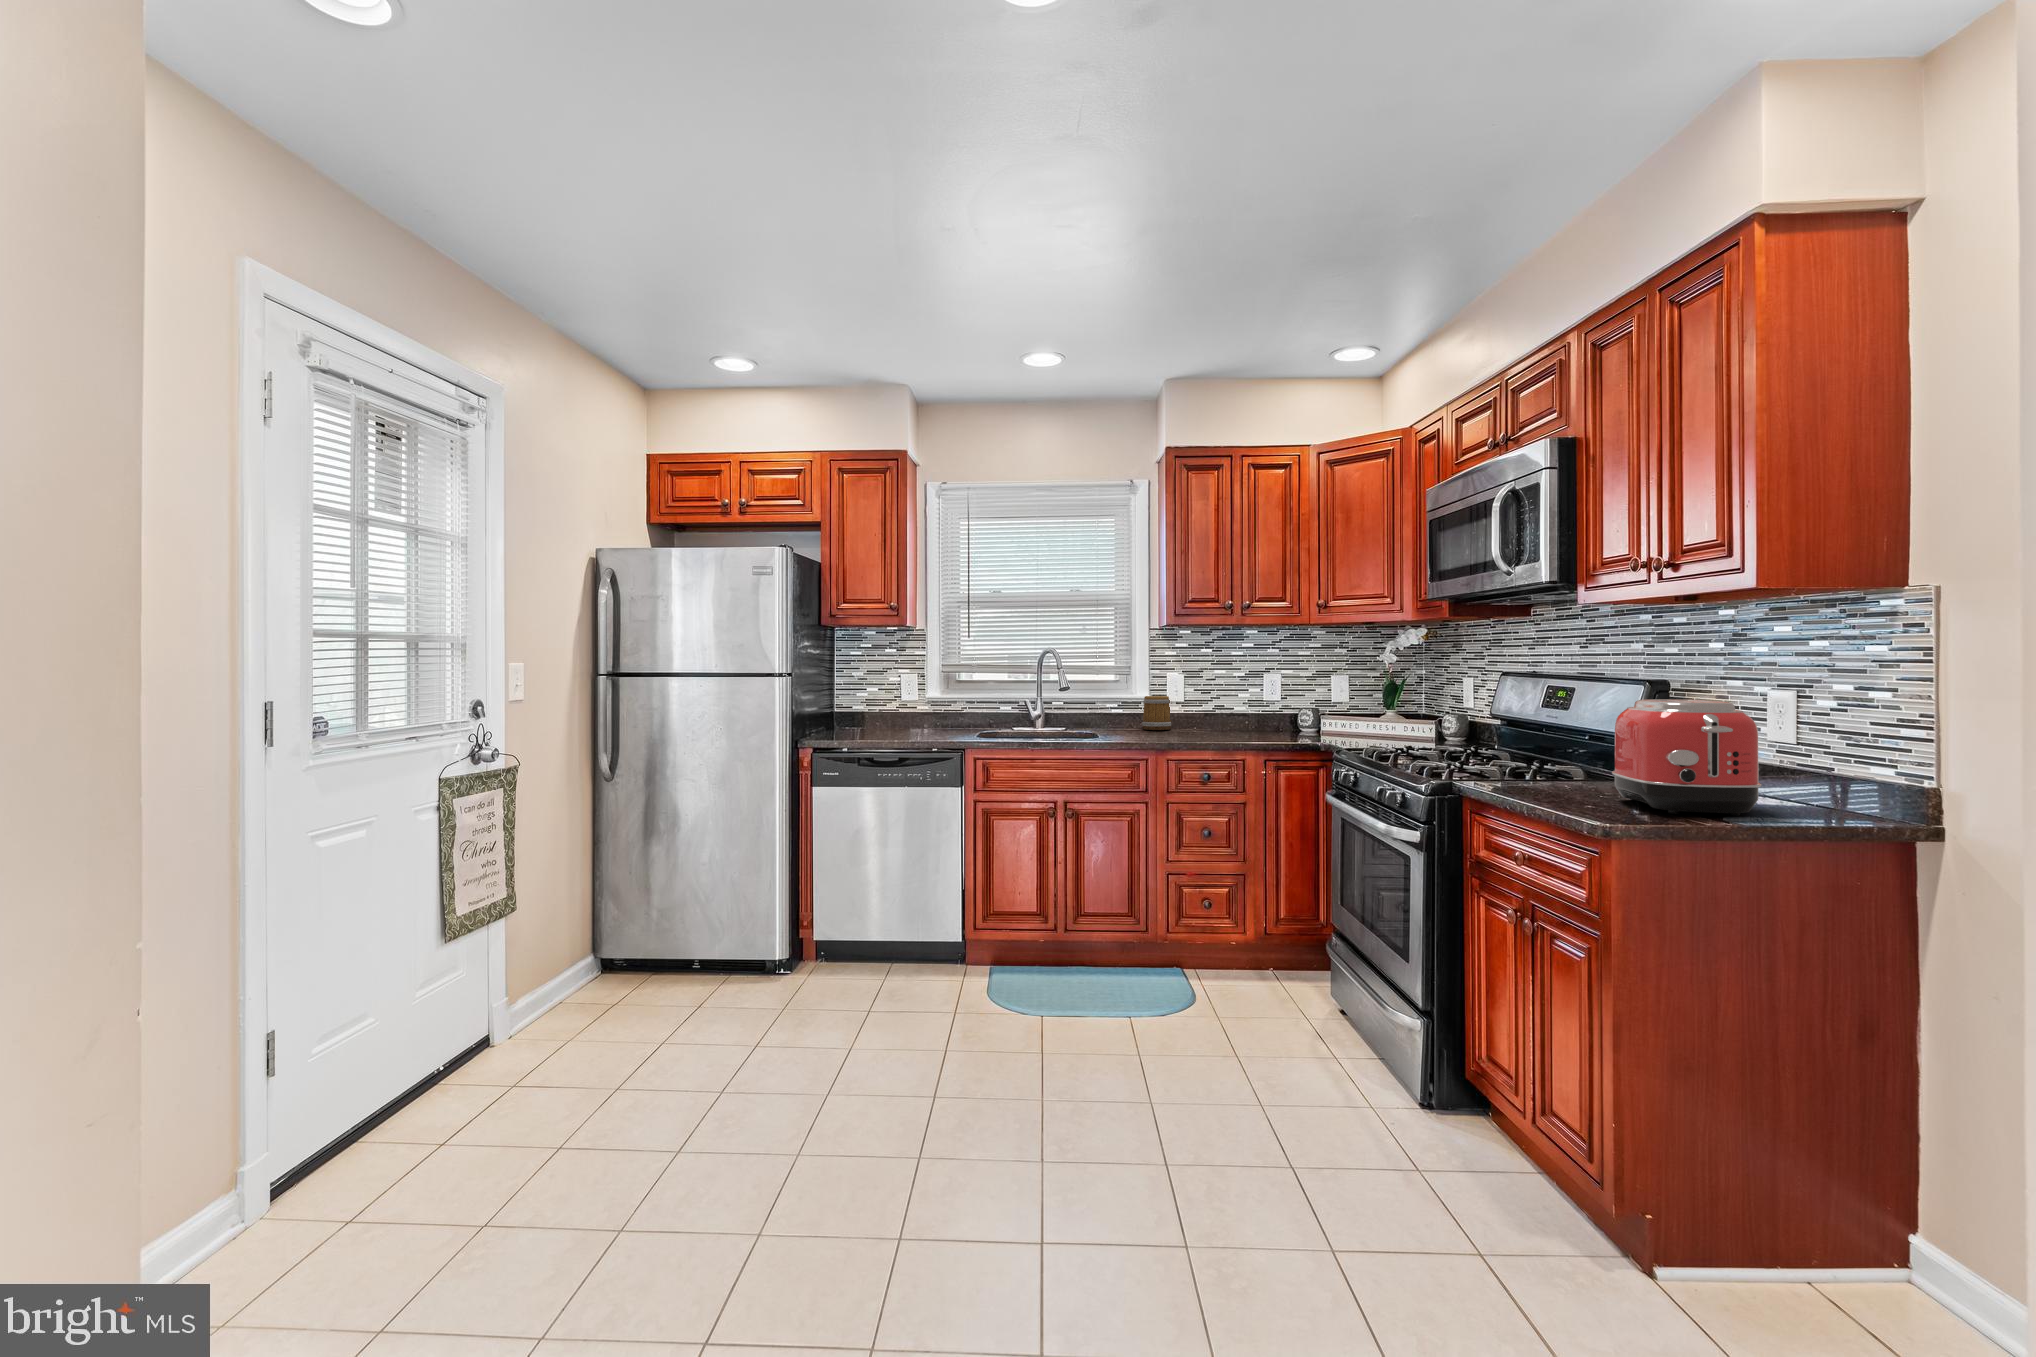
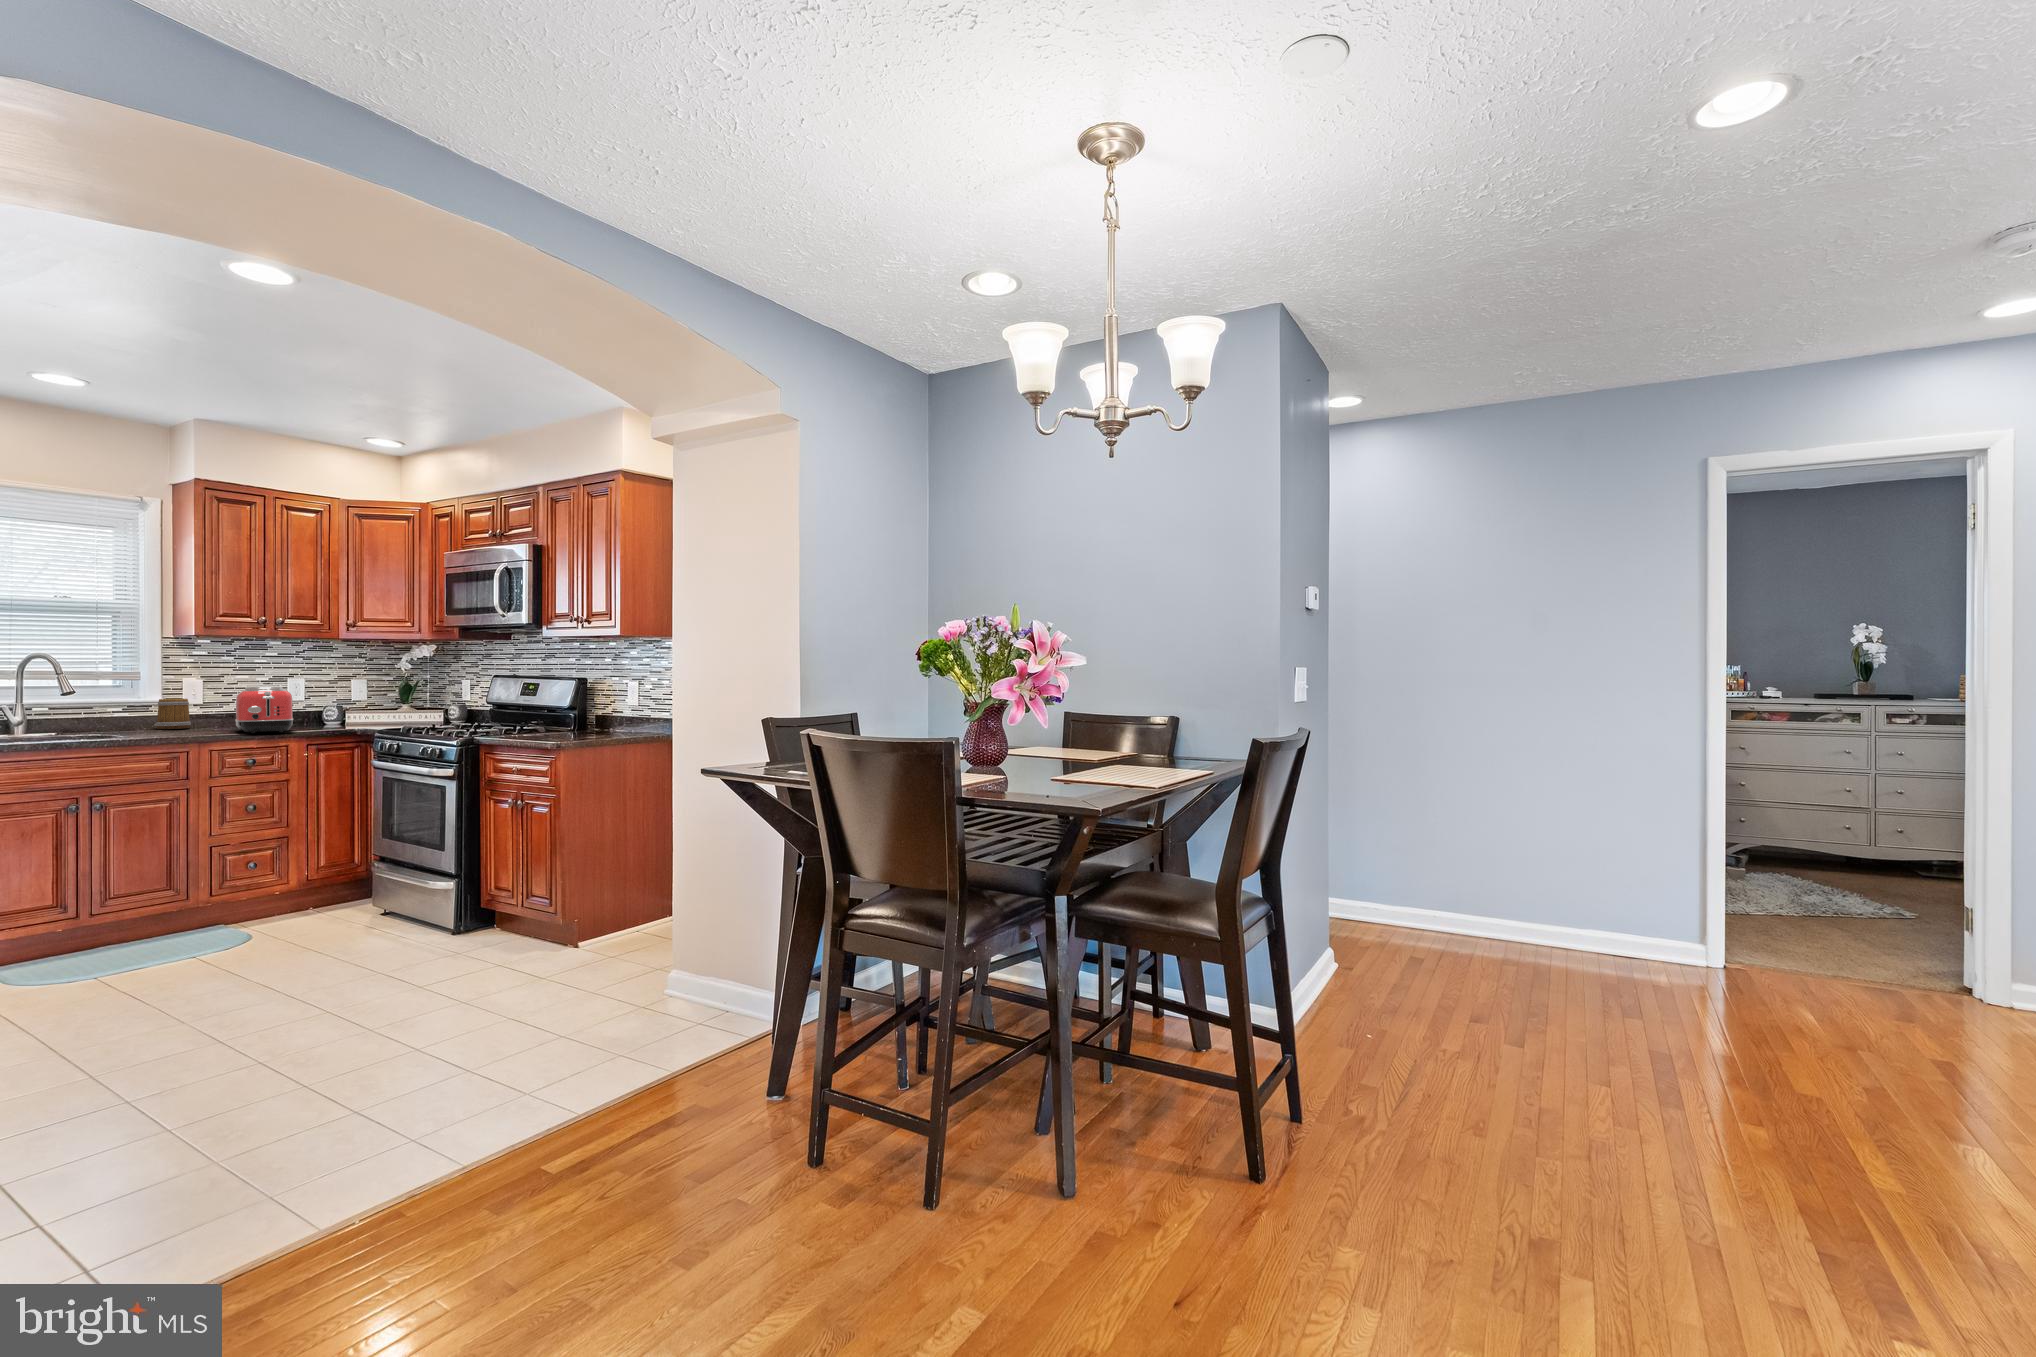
toaster: present [1612,699,1762,816] -> present [235,687,293,733]

